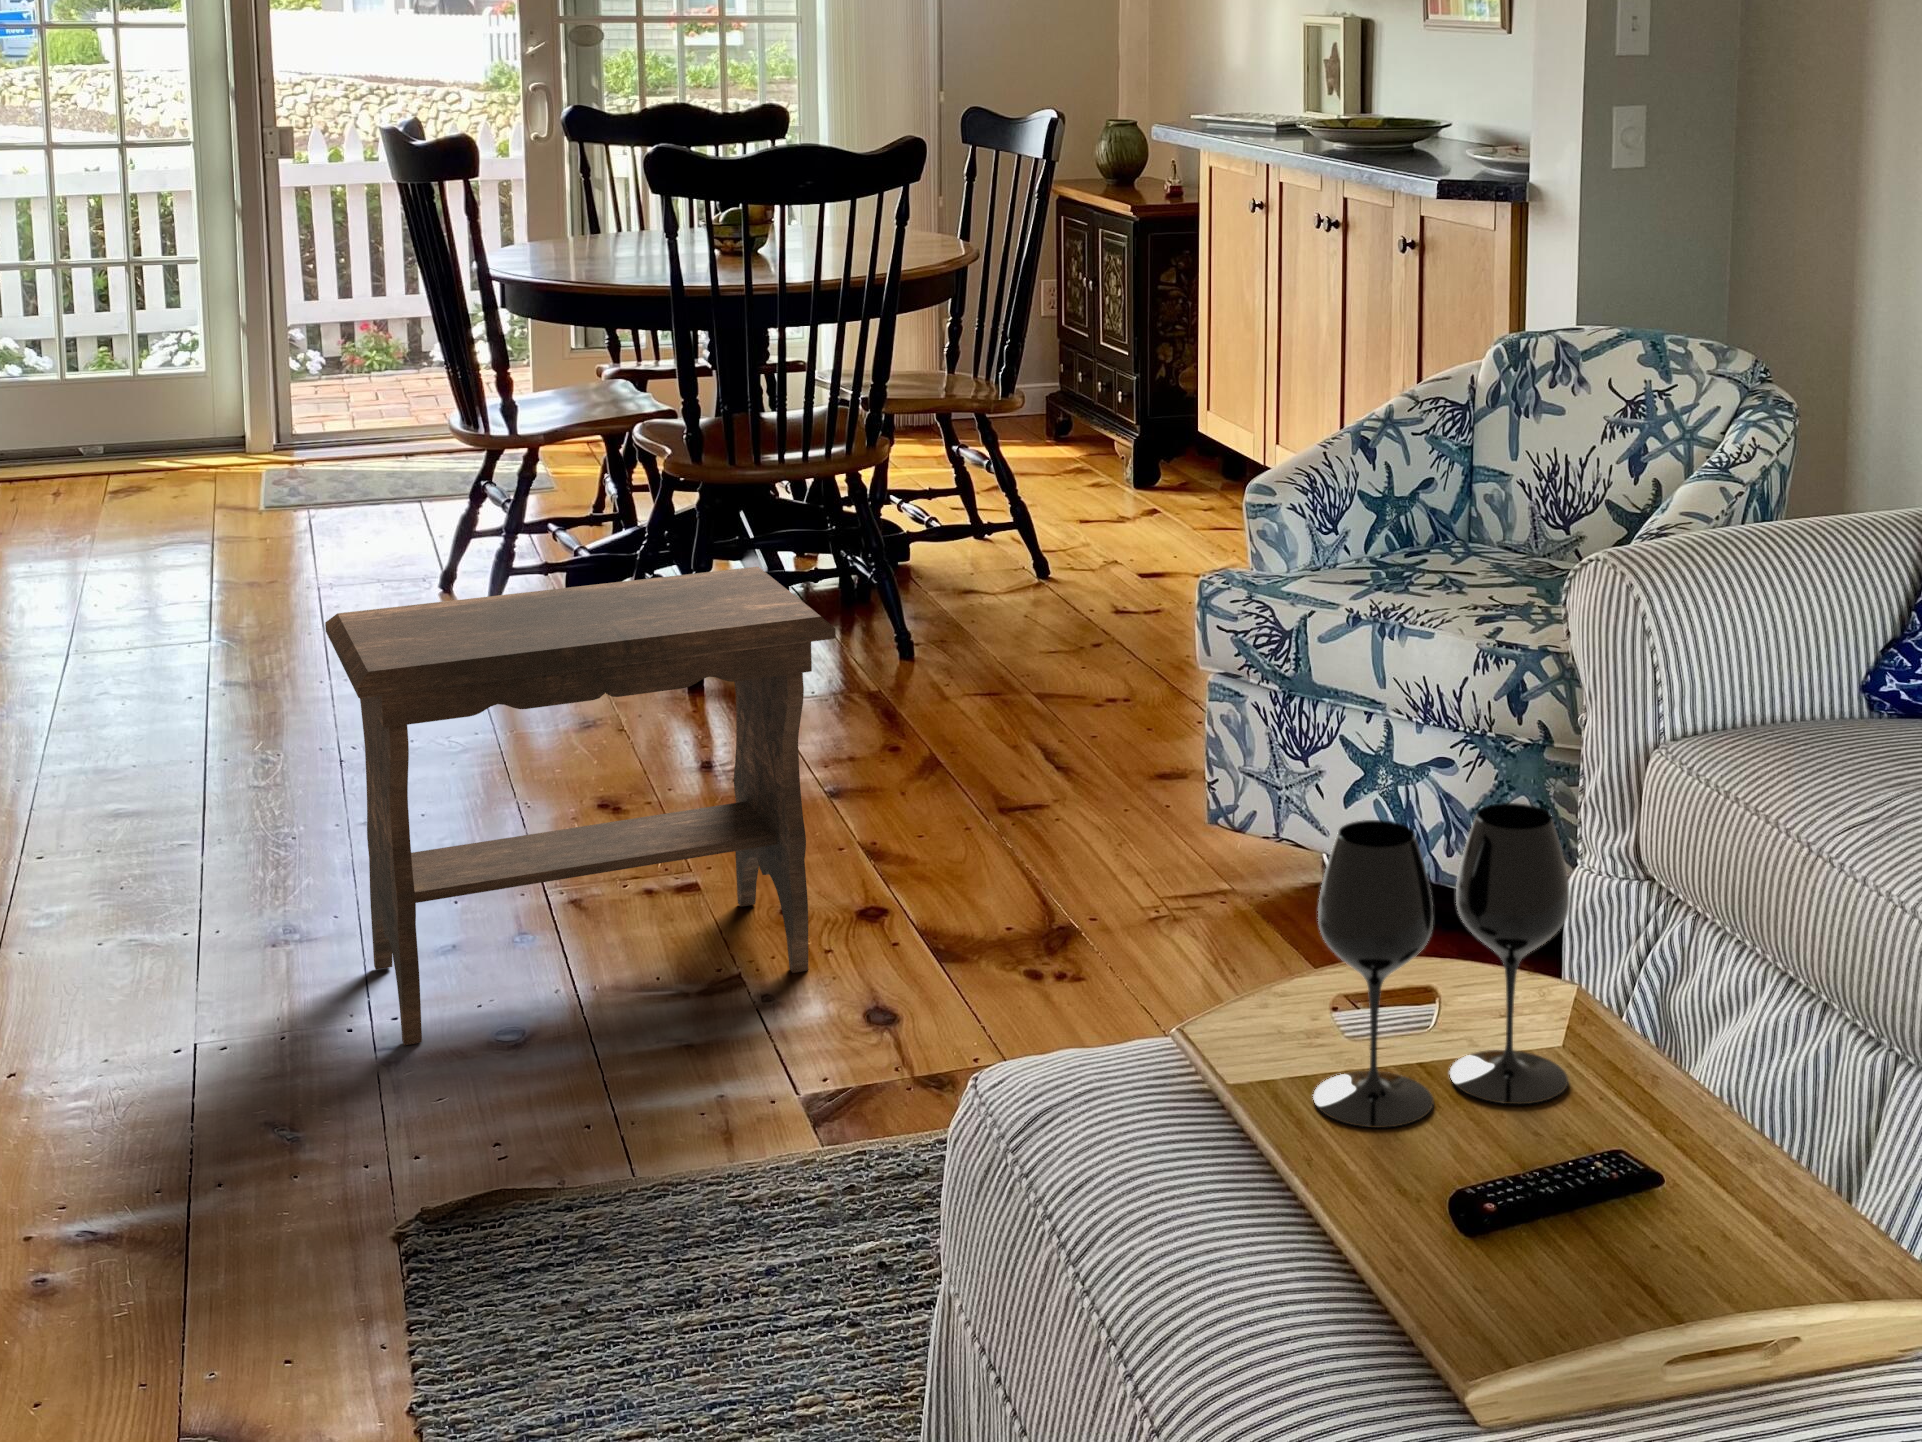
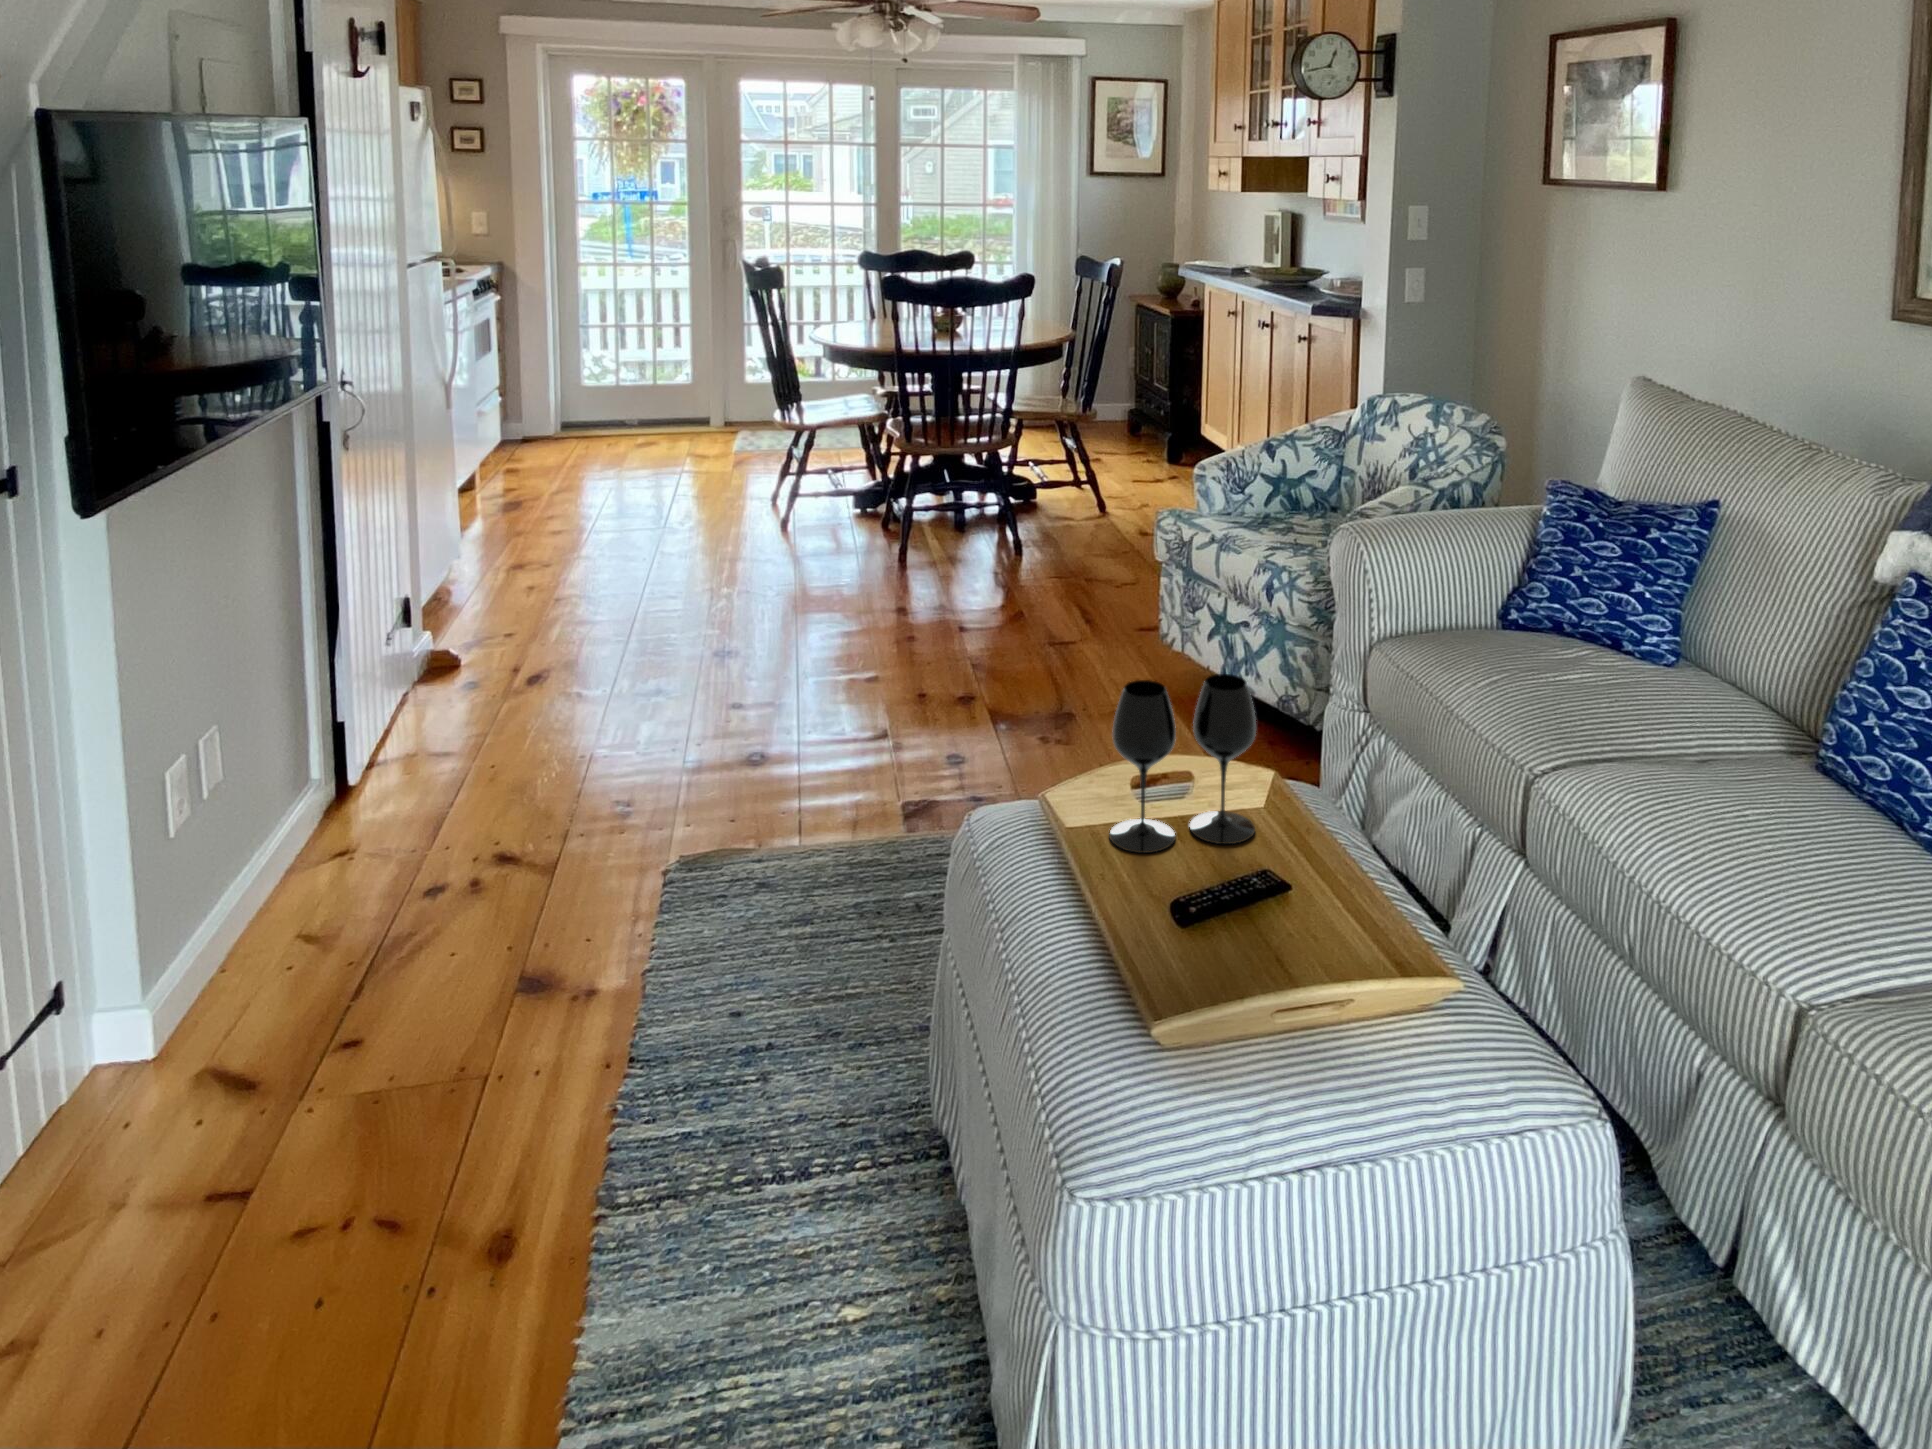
footstool: present [325,567,836,1045] -> none [678,508,941,759]

